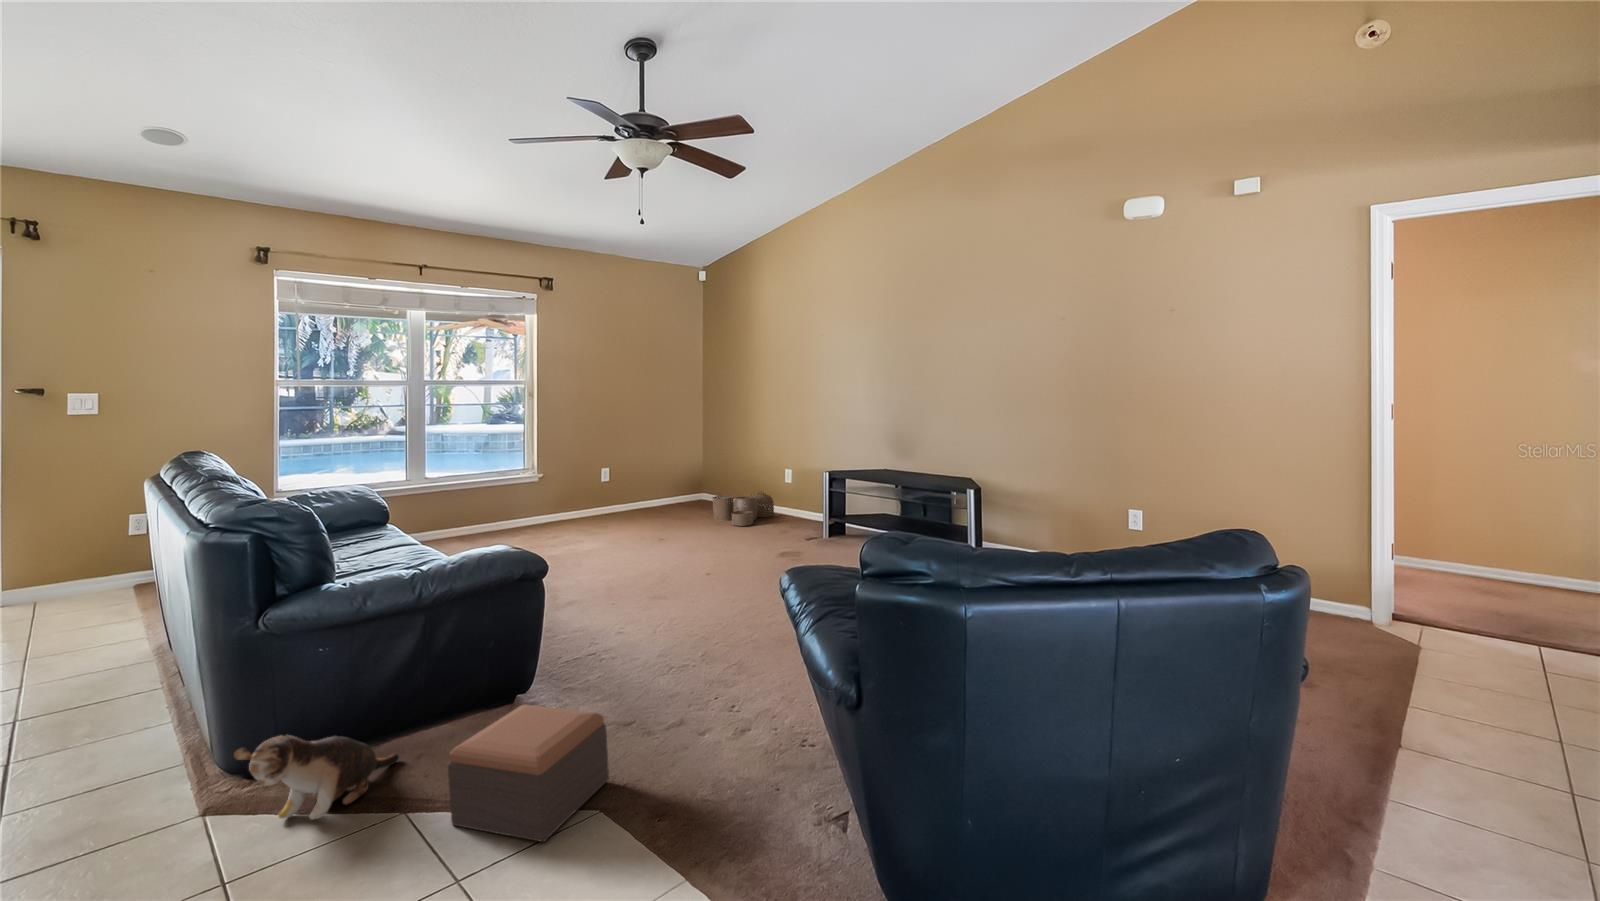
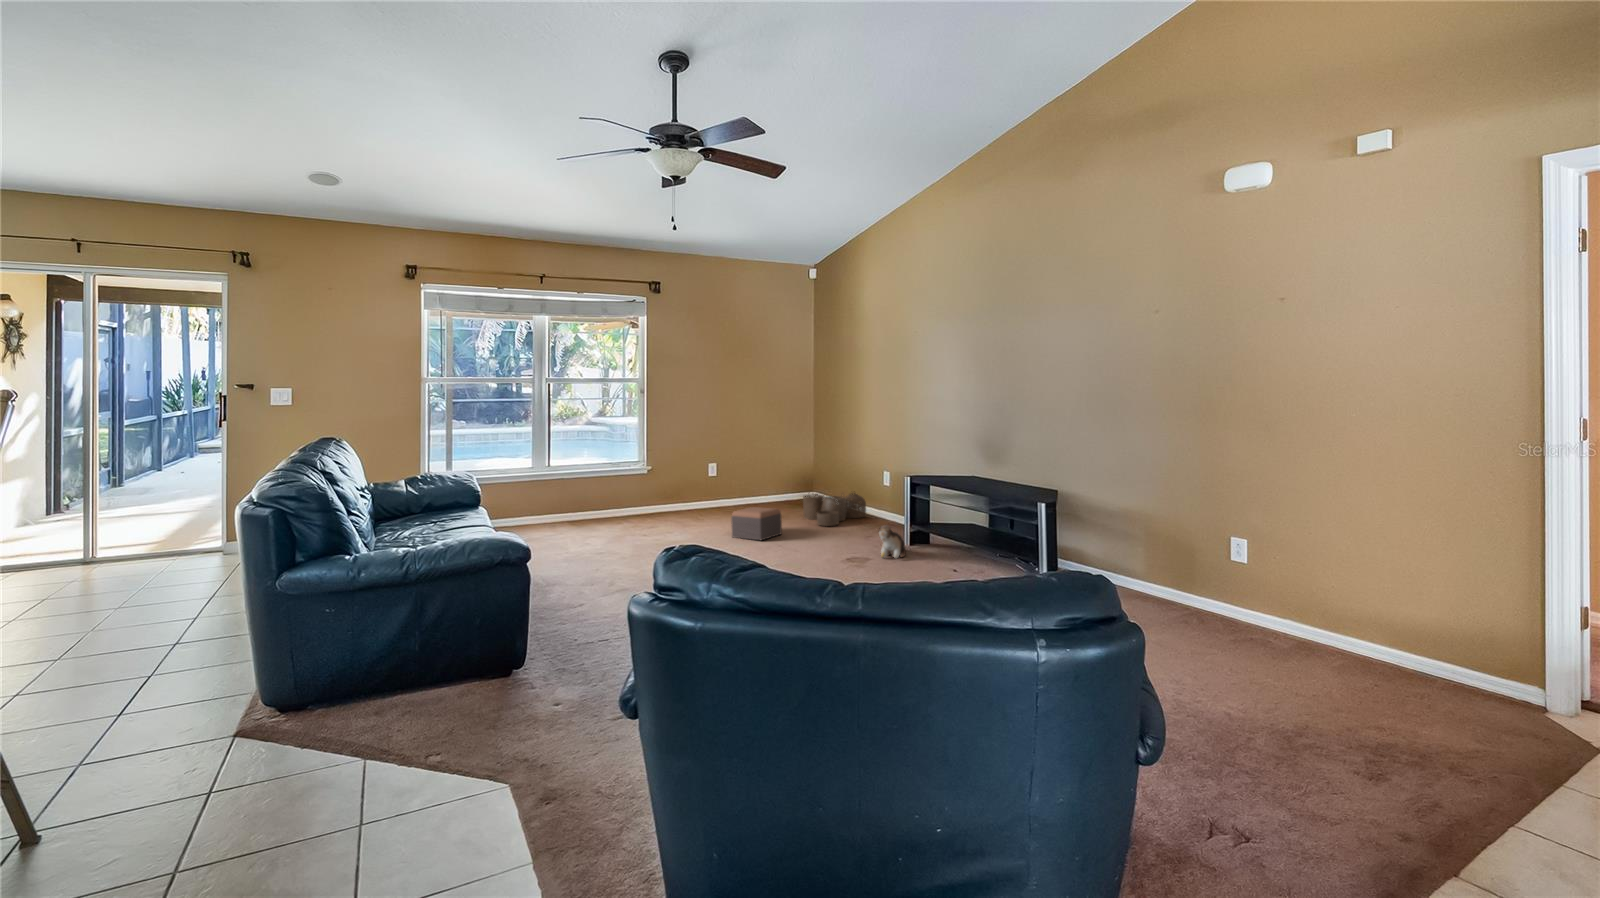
footstool: present [448,704,609,842] -> present [731,507,782,540]
plush toy: present [234,735,399,819] -> present [878,525,906,558]

